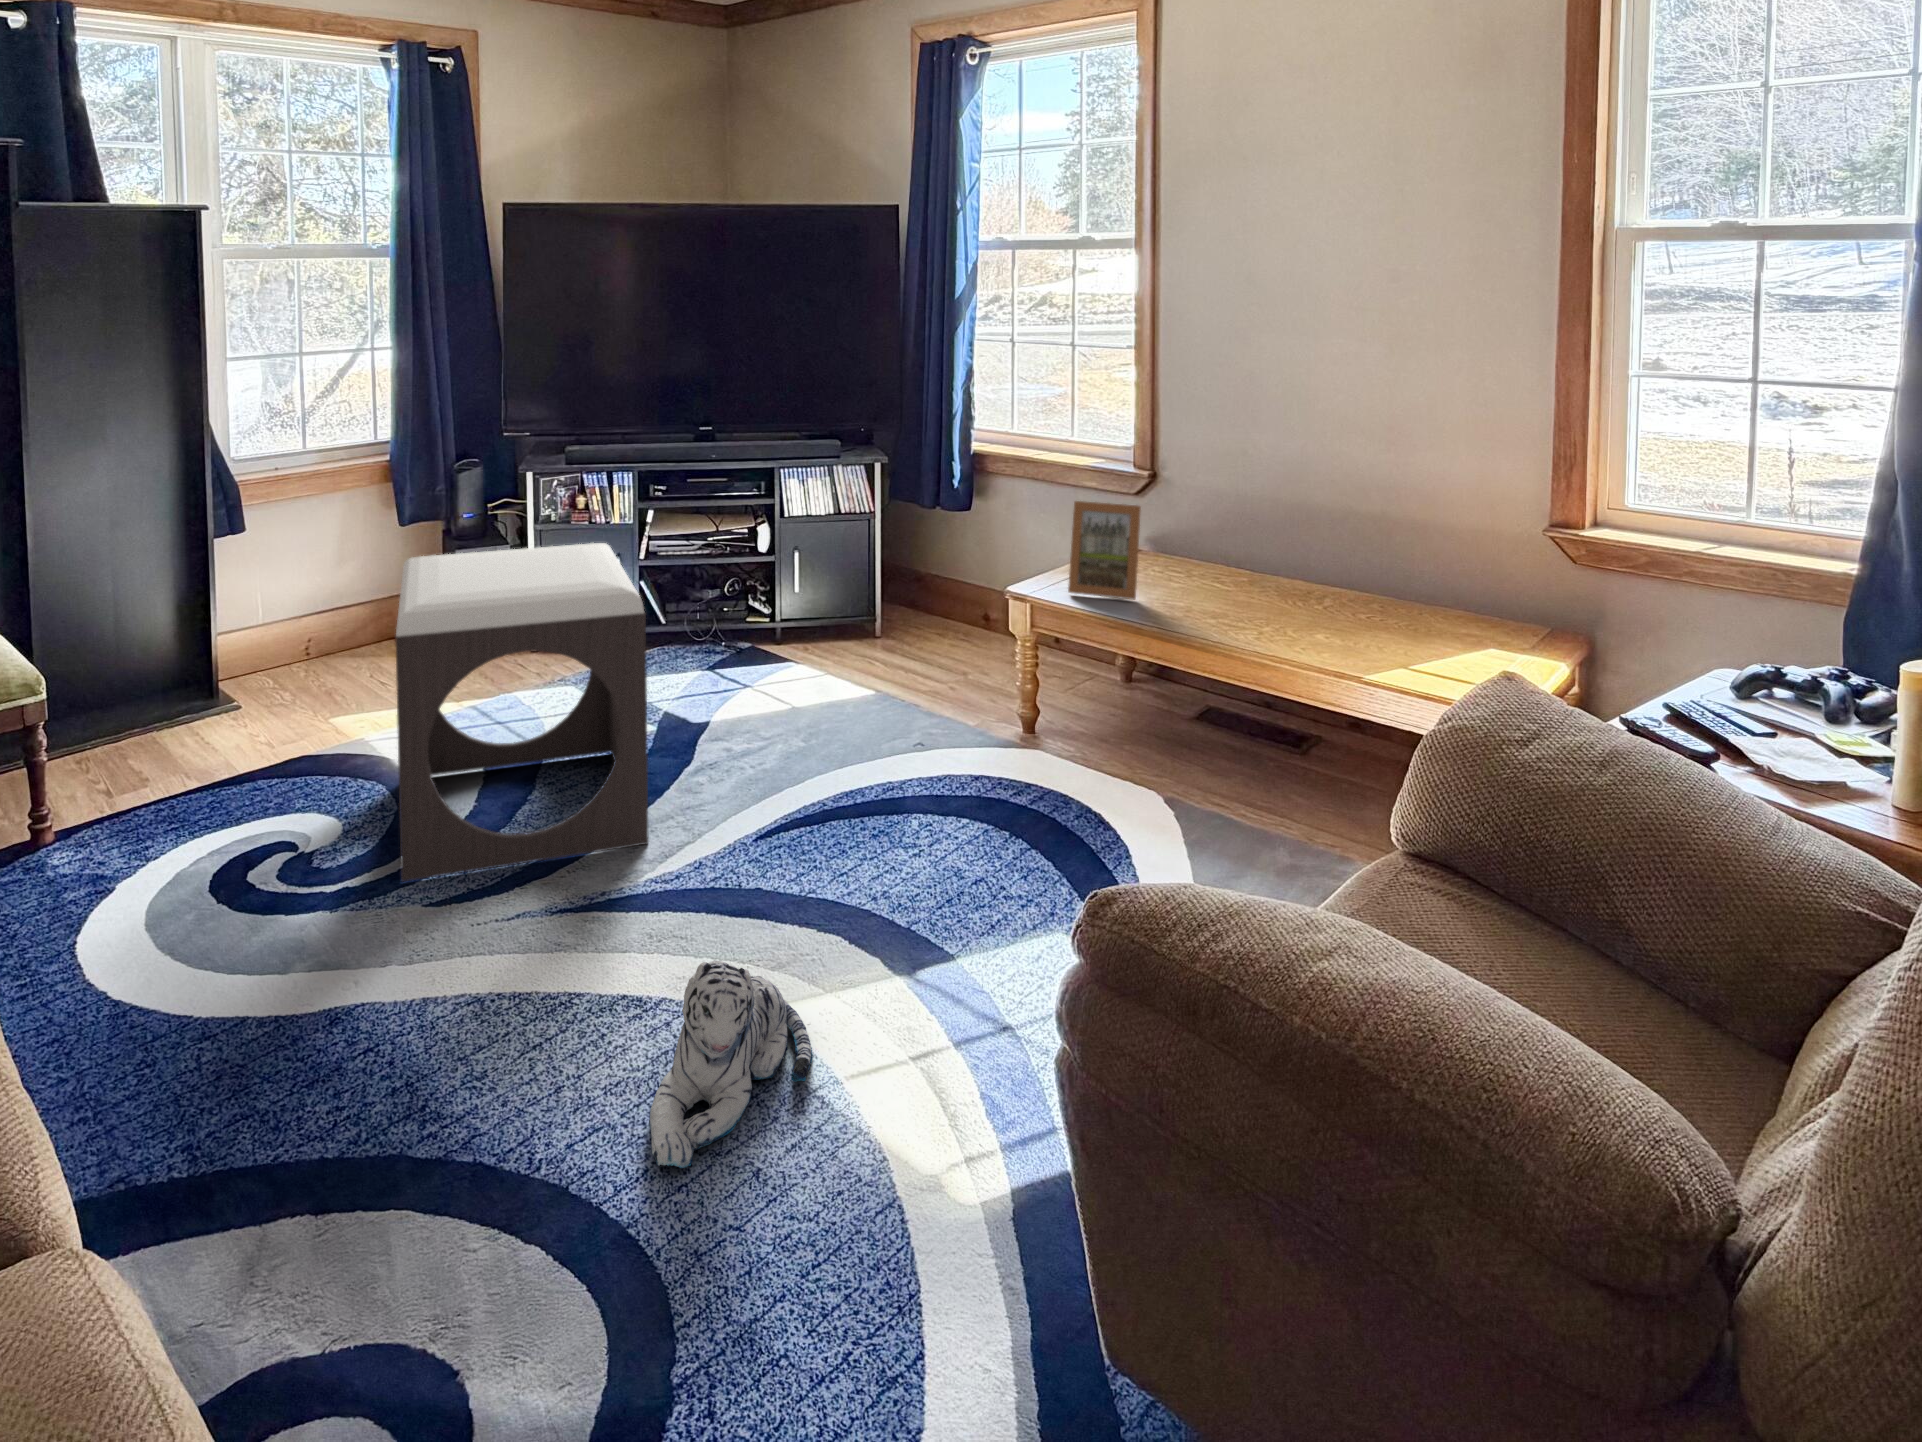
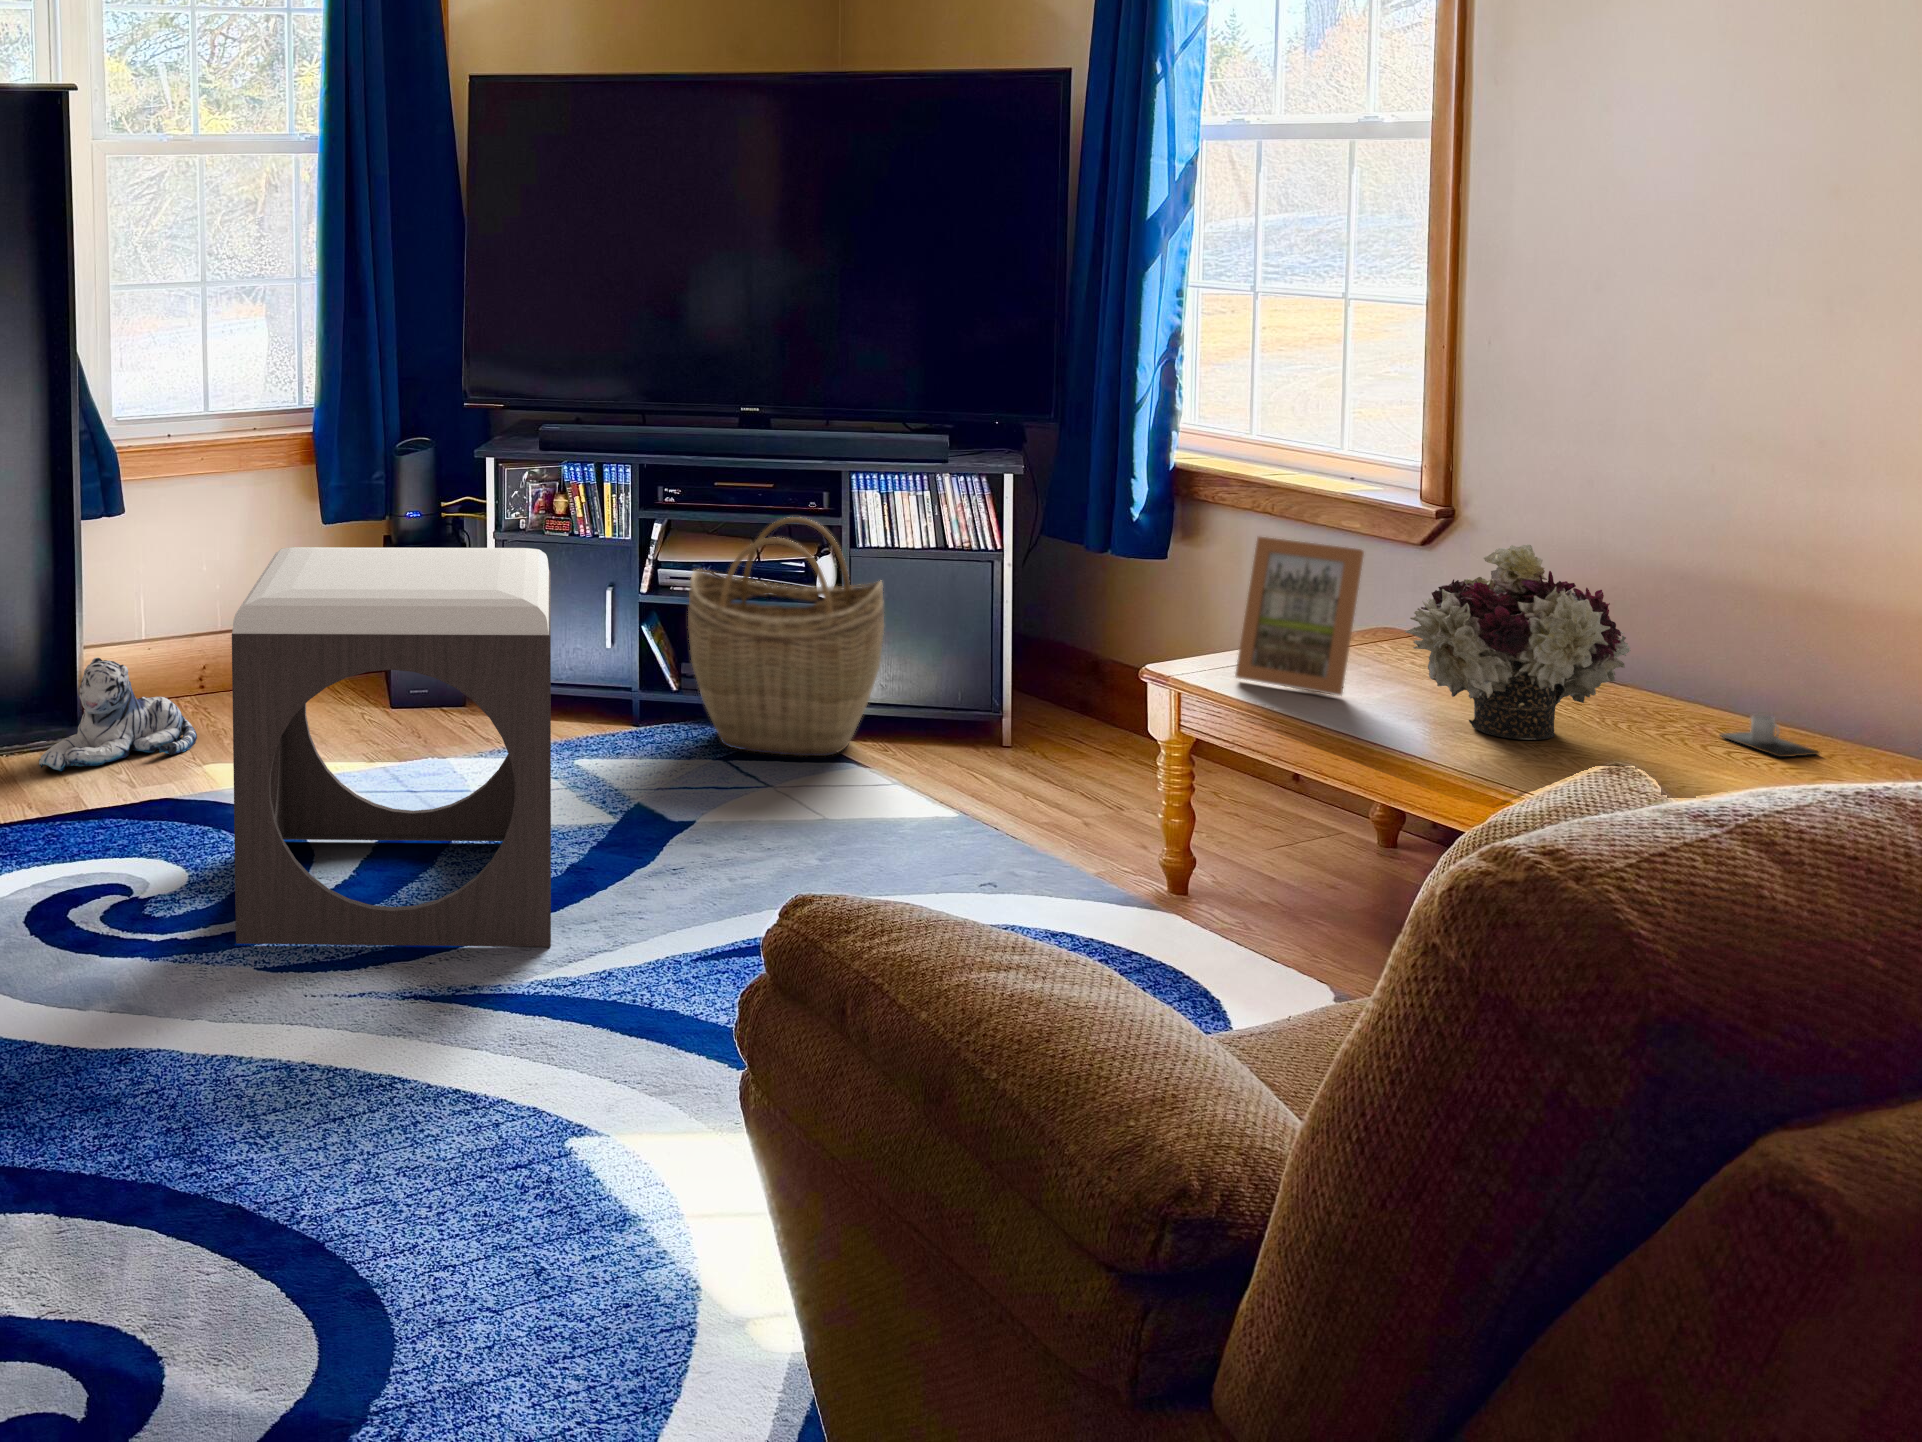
flower arrangement: none [1183,498,1307,621] -> present [1405,544,1631,740]
woven basket: none [676,500,804,661] -> present [688,517,884,756]
mug: none [1353,592,1412,618] -> present [1721,715,1820,757]
plush toy: present [649,960,813,1168] -> present [39,657,197,771]

